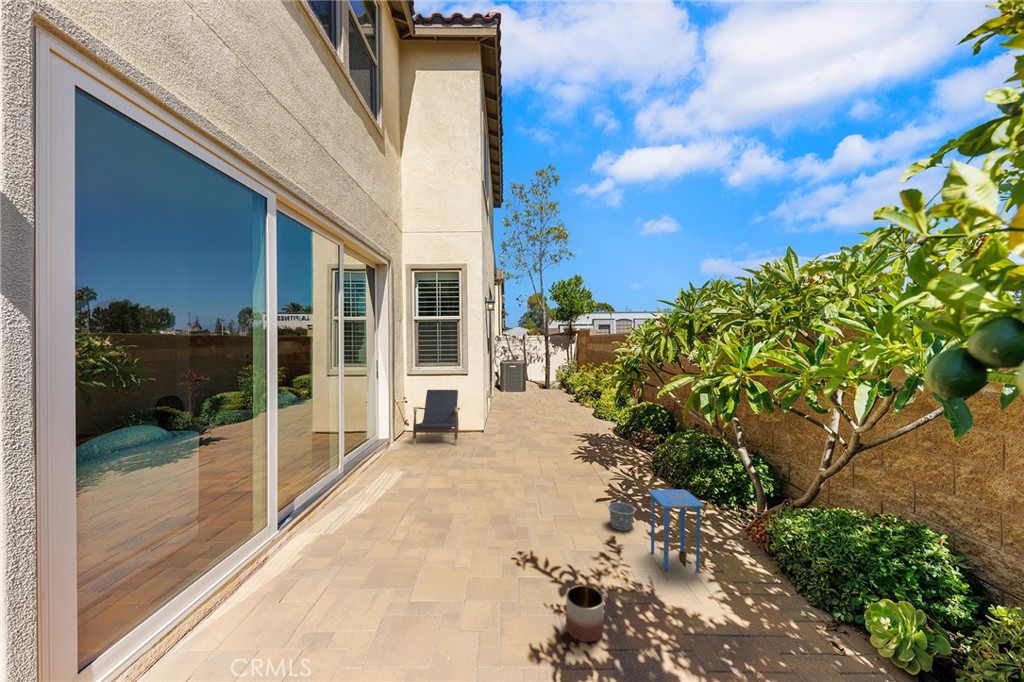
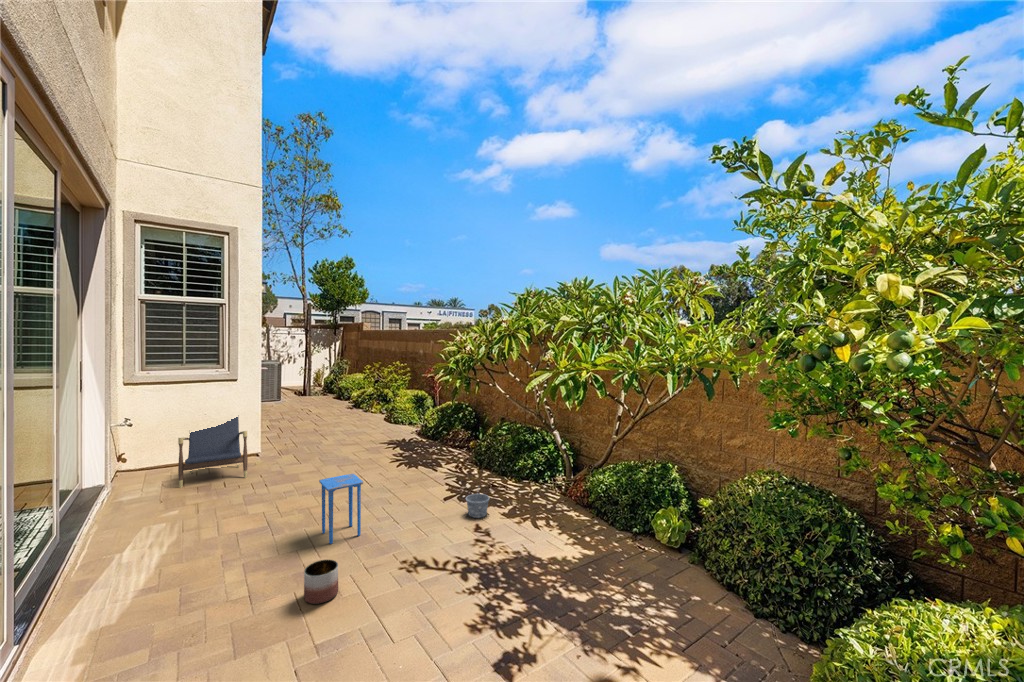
side table: present [648,490,704,571] -> present [319,474,363,544]
planter: present [566,585,604,642] -> present [304,560,338,604]

